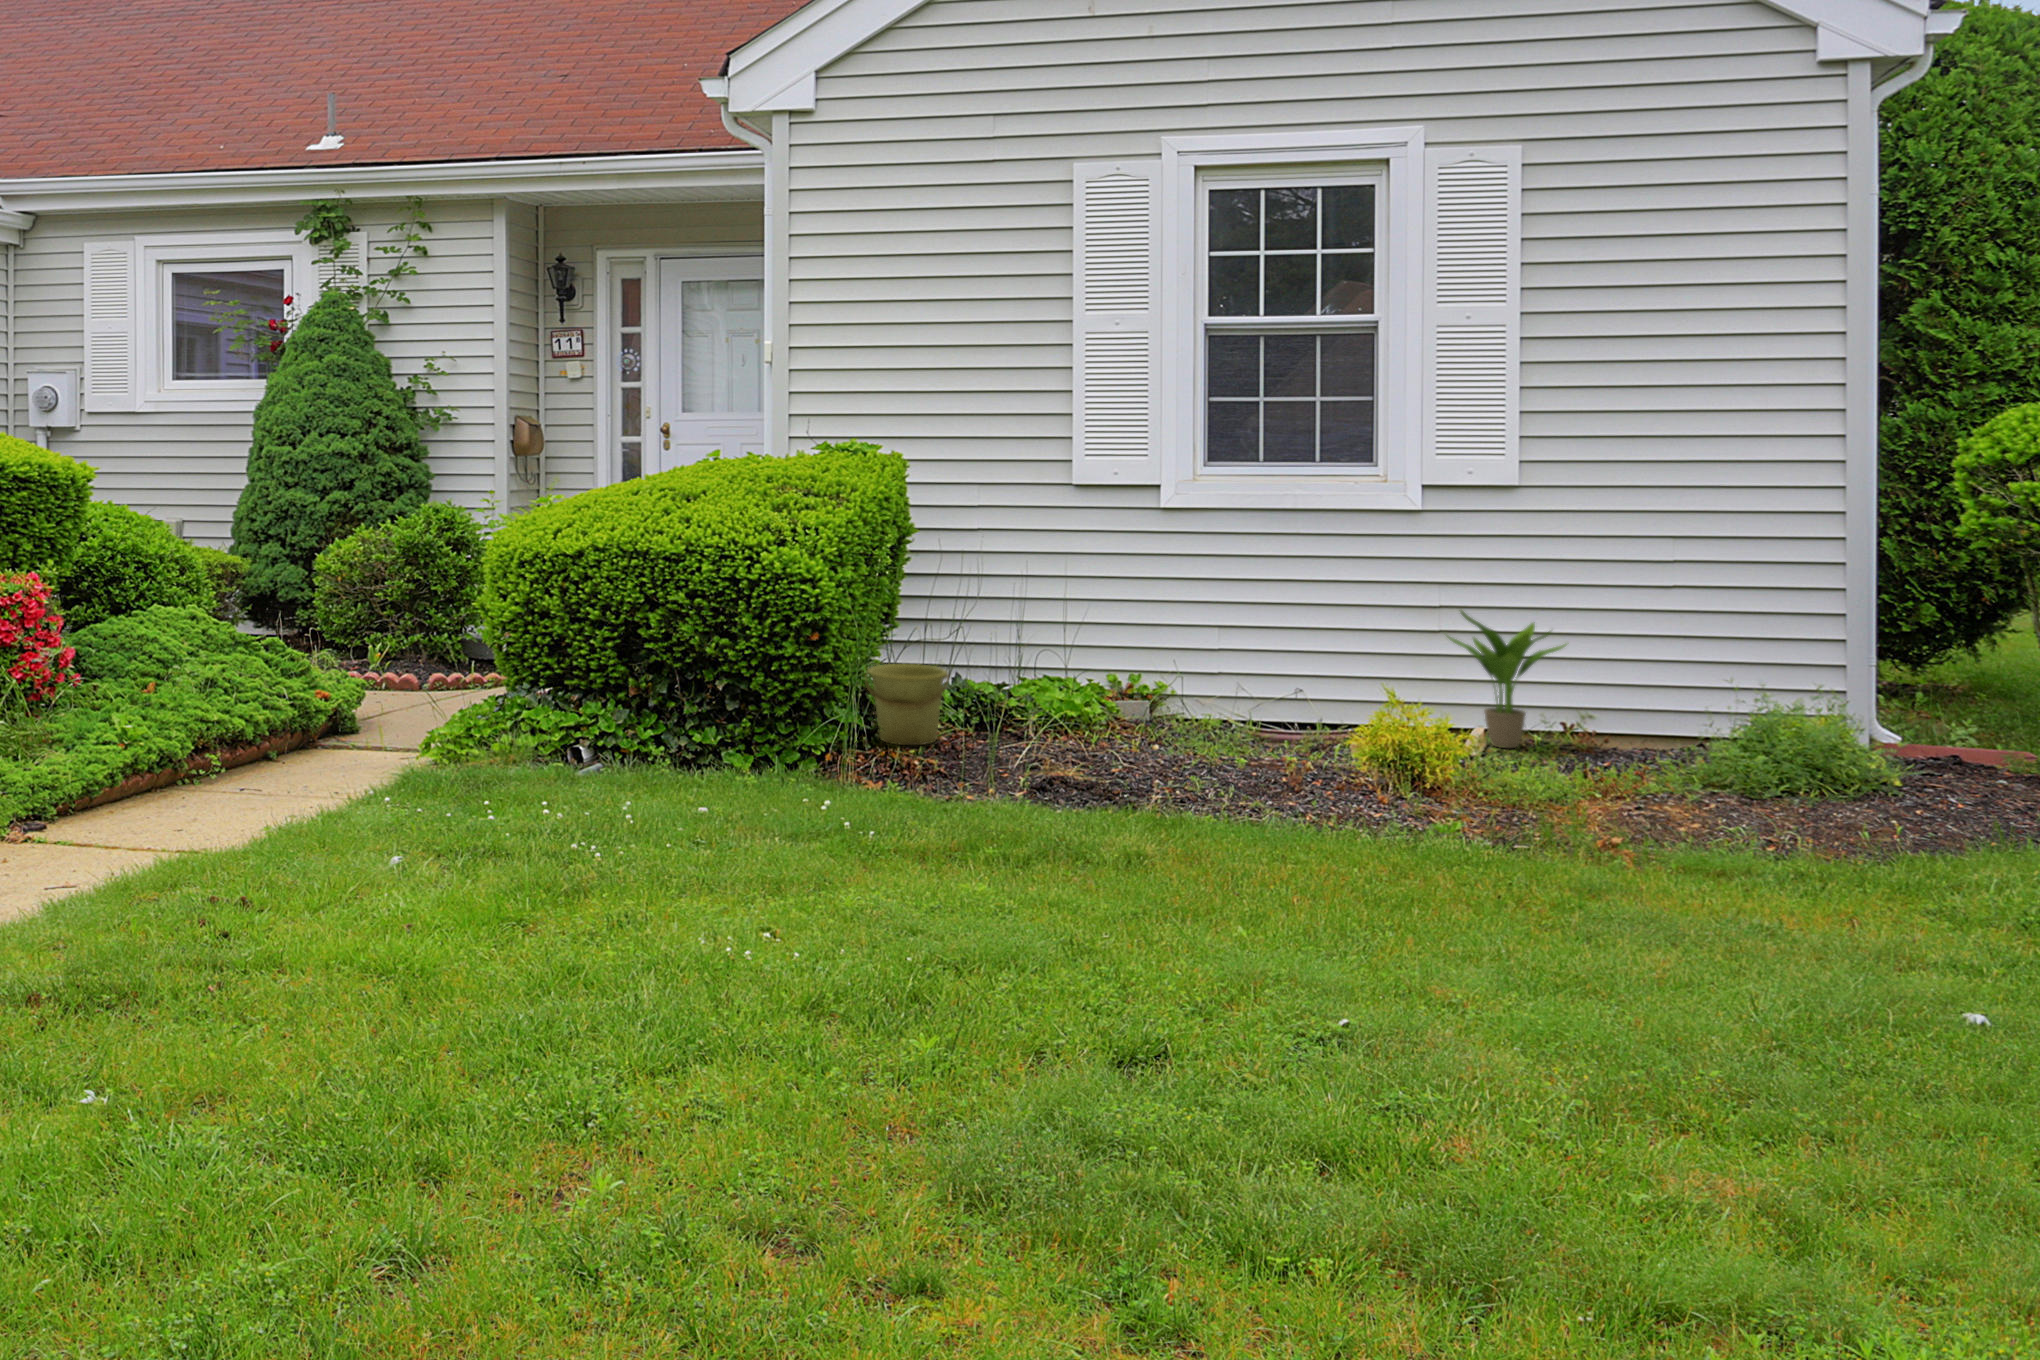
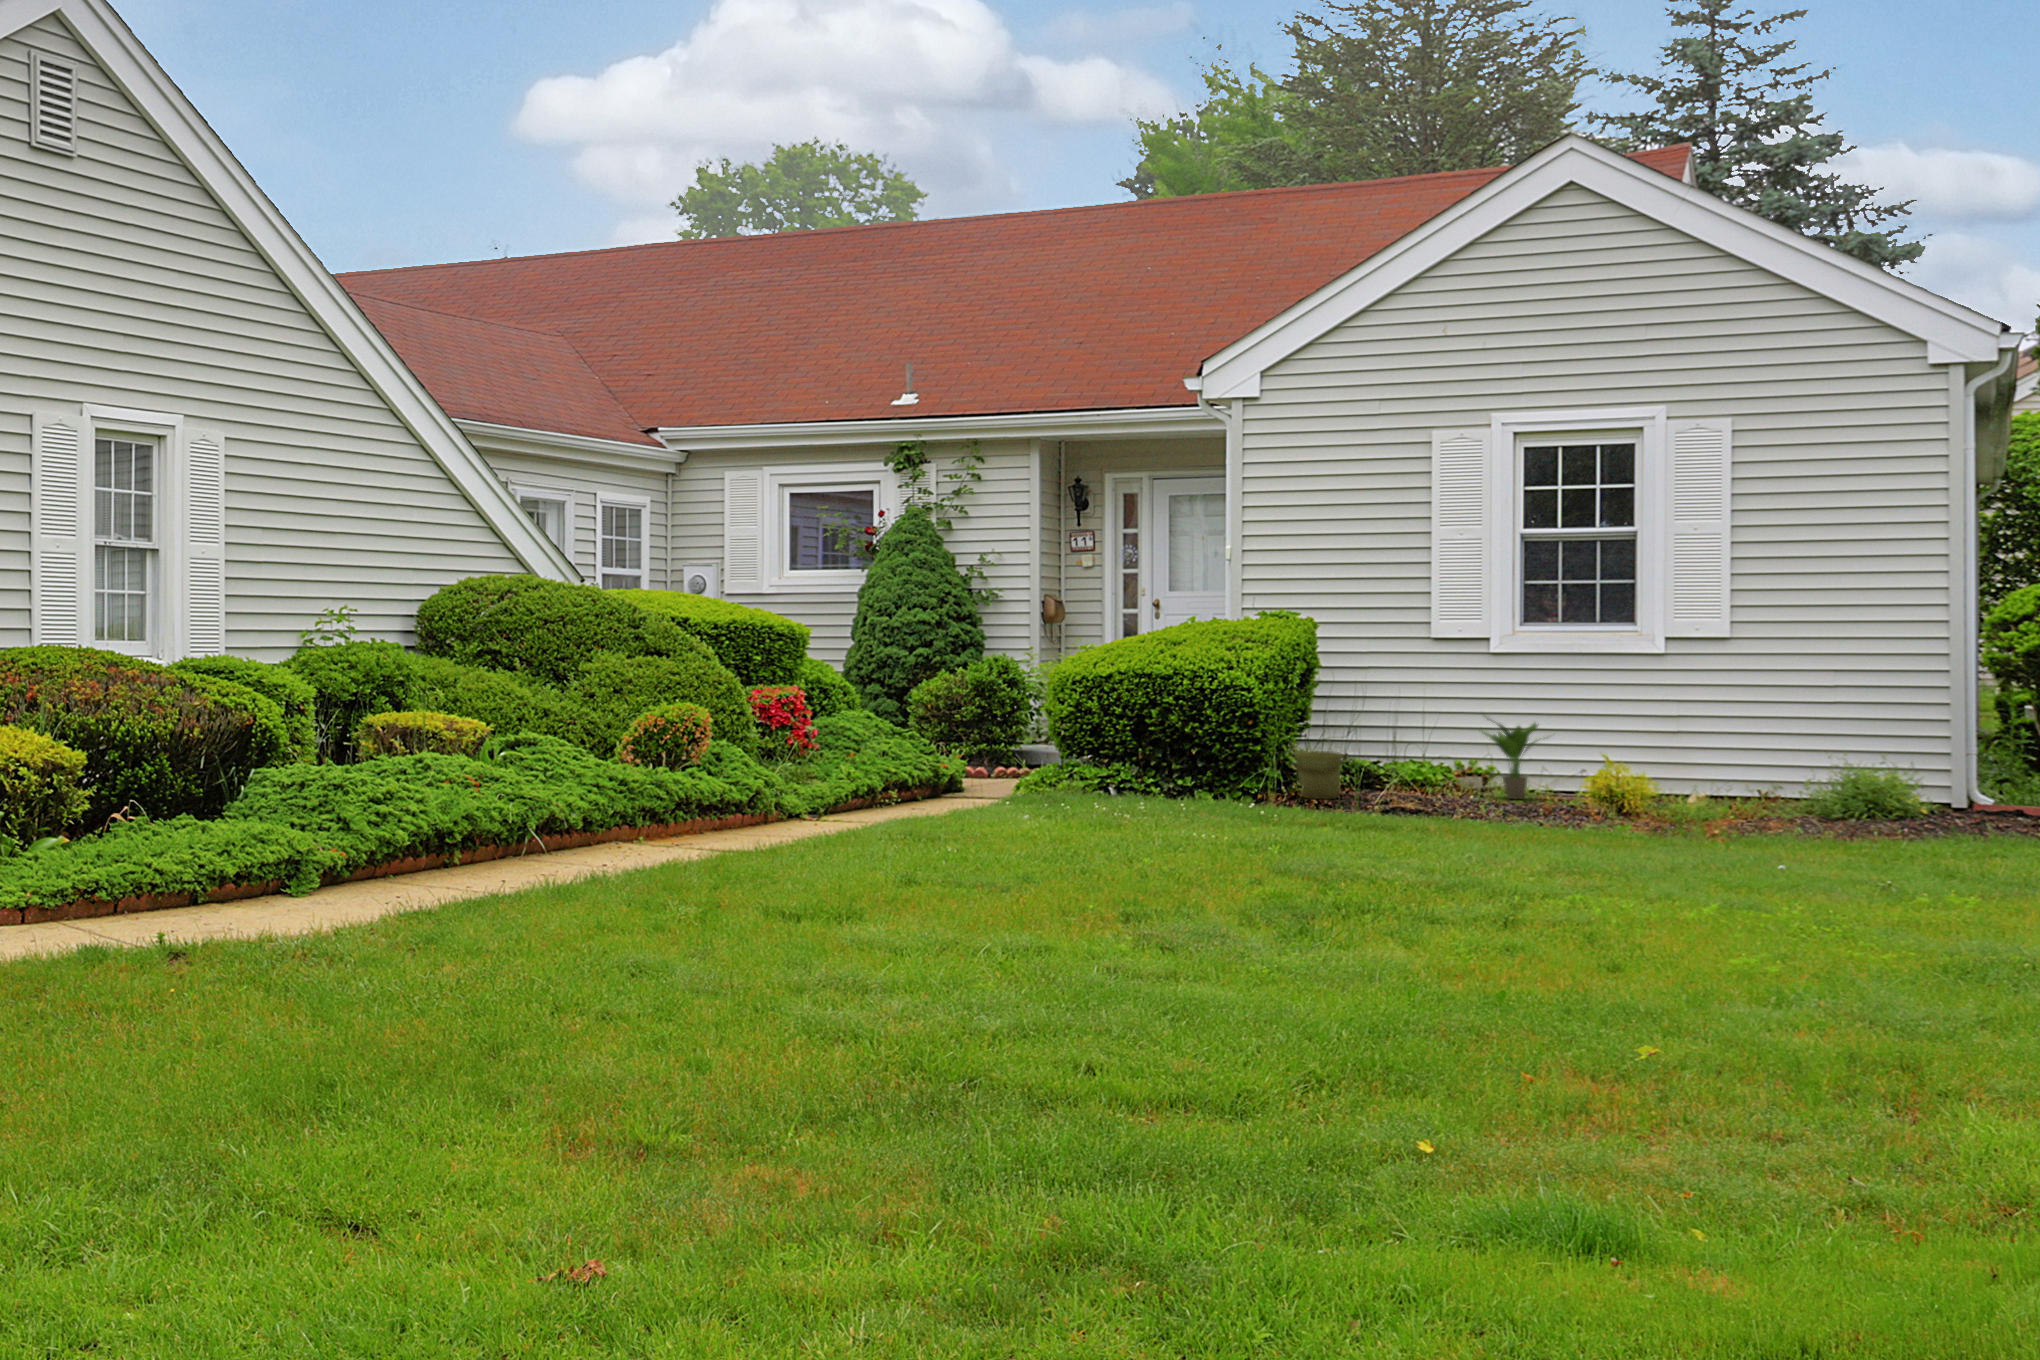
potted plant: present [1447,611,1567,748] -> present [1481,713,1541,799]

